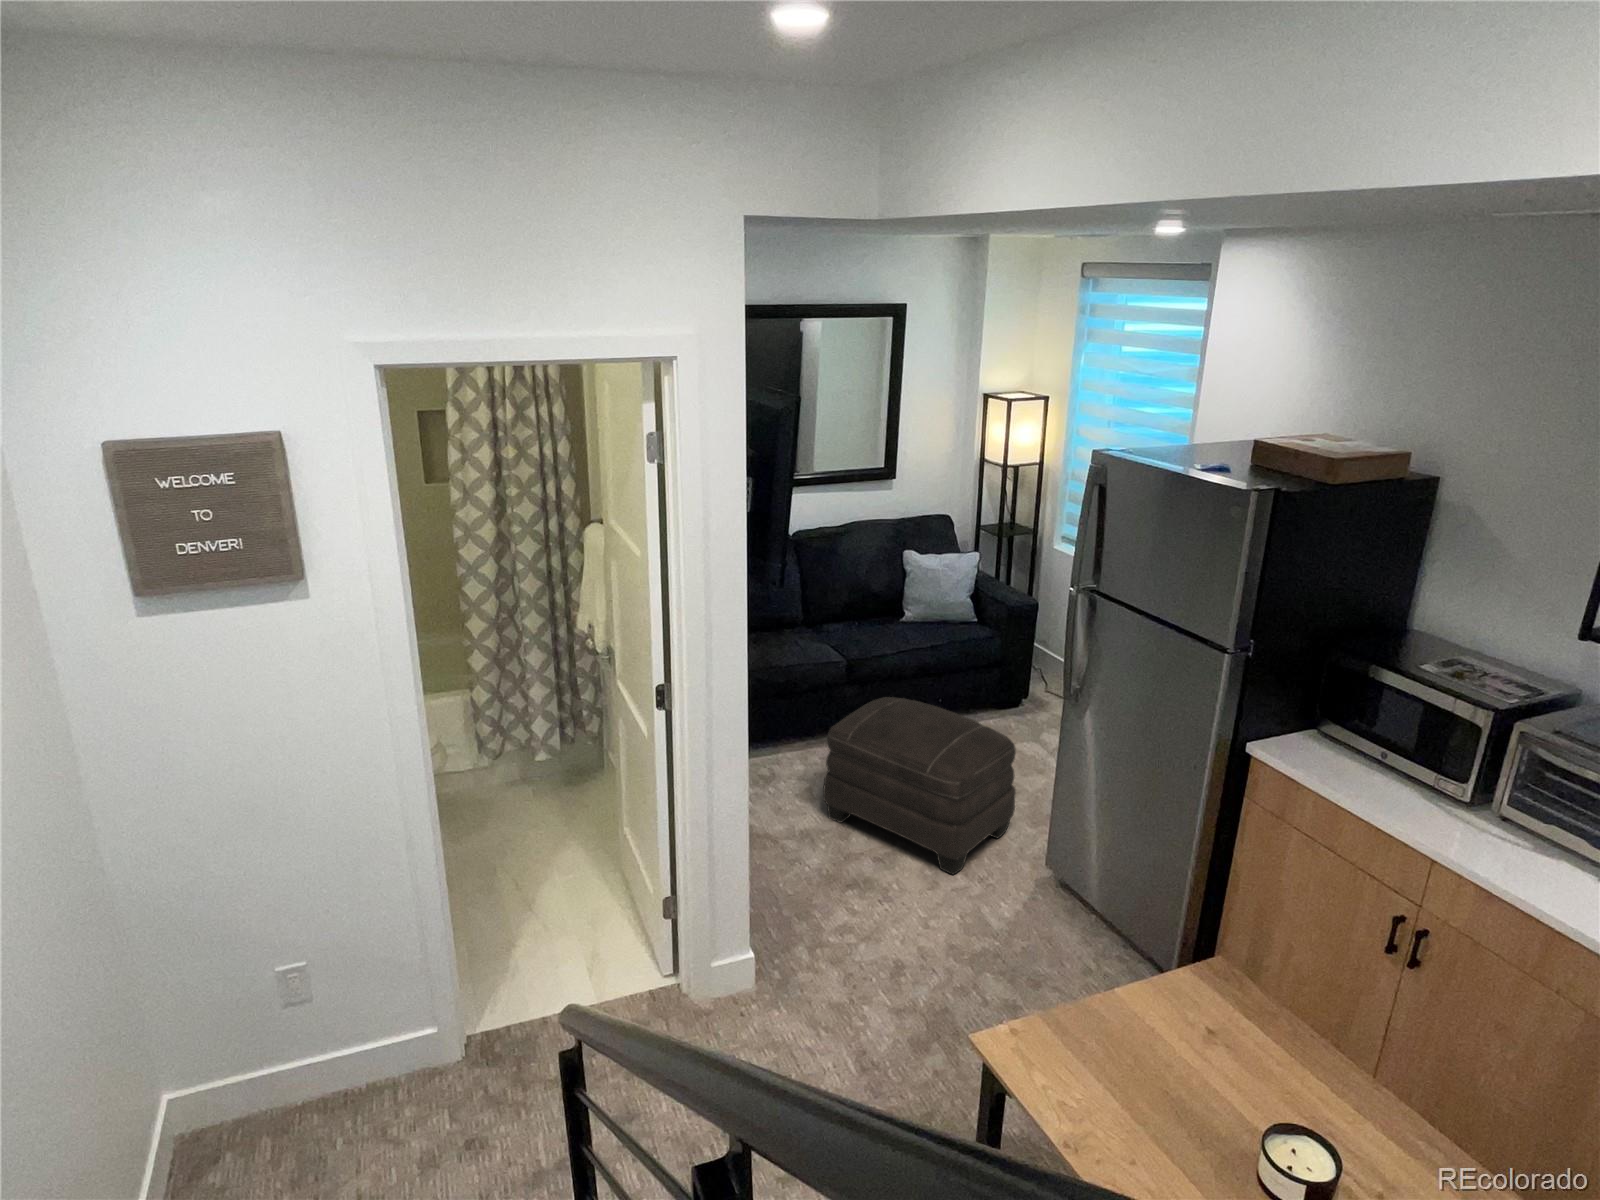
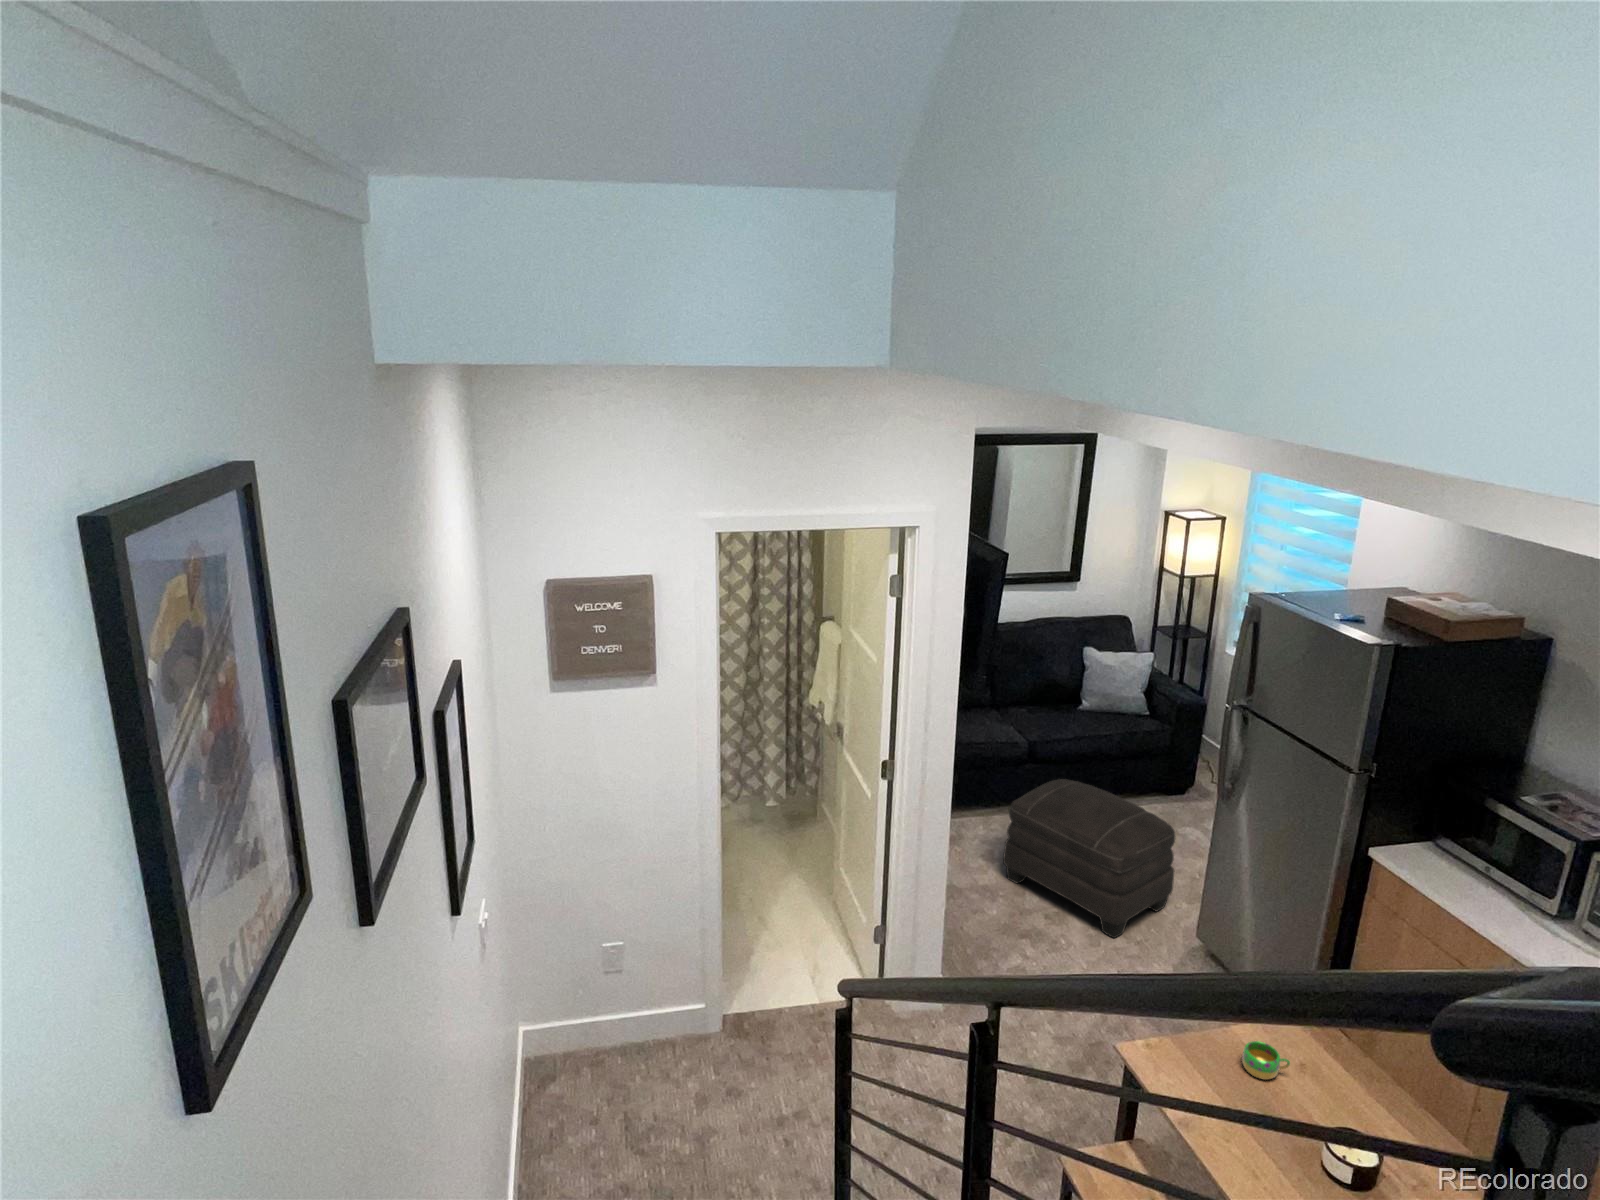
mug: none [1131,998,1189,1048] -> present [1242,1041,1290,1080]

